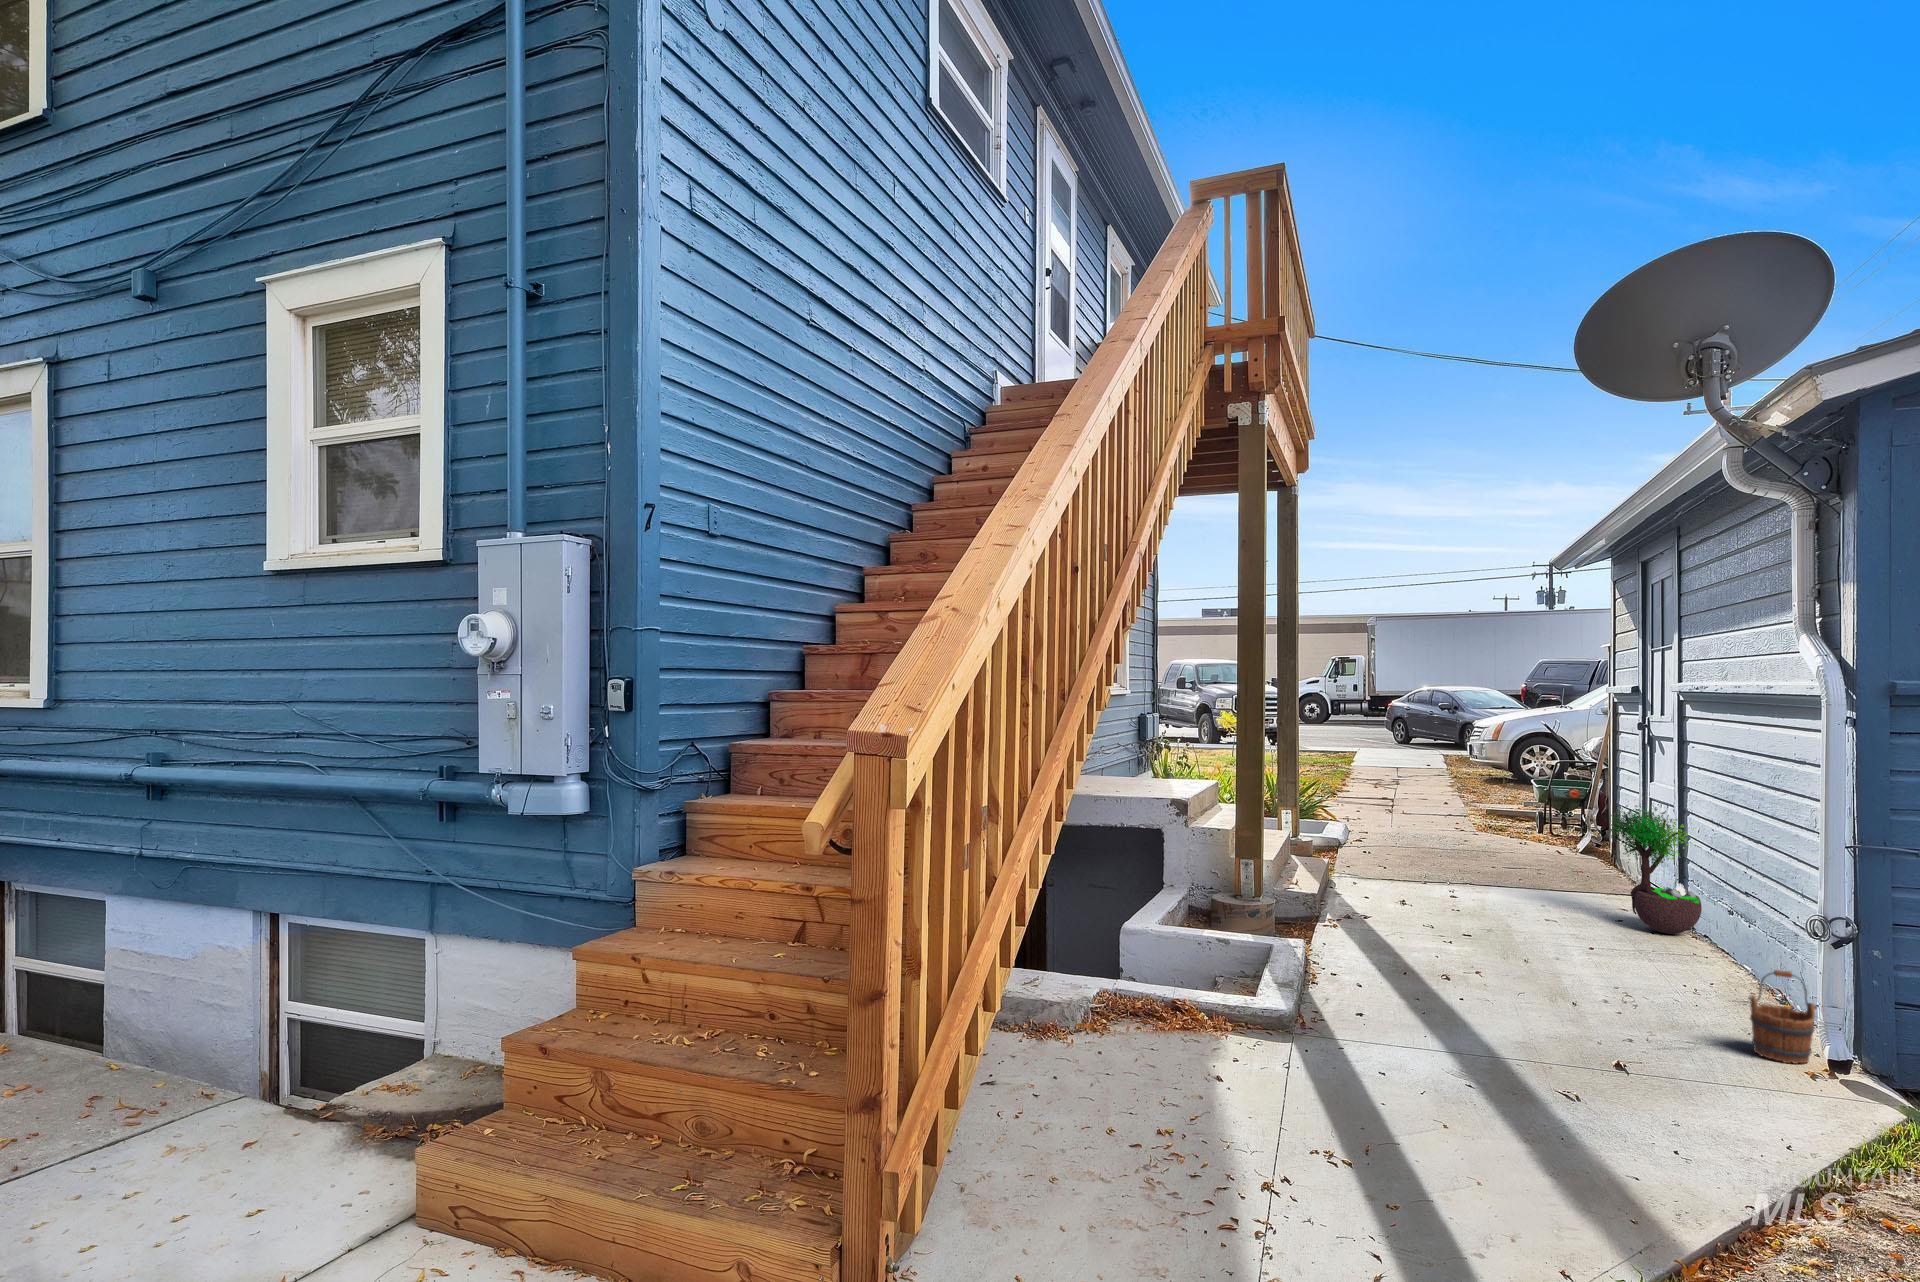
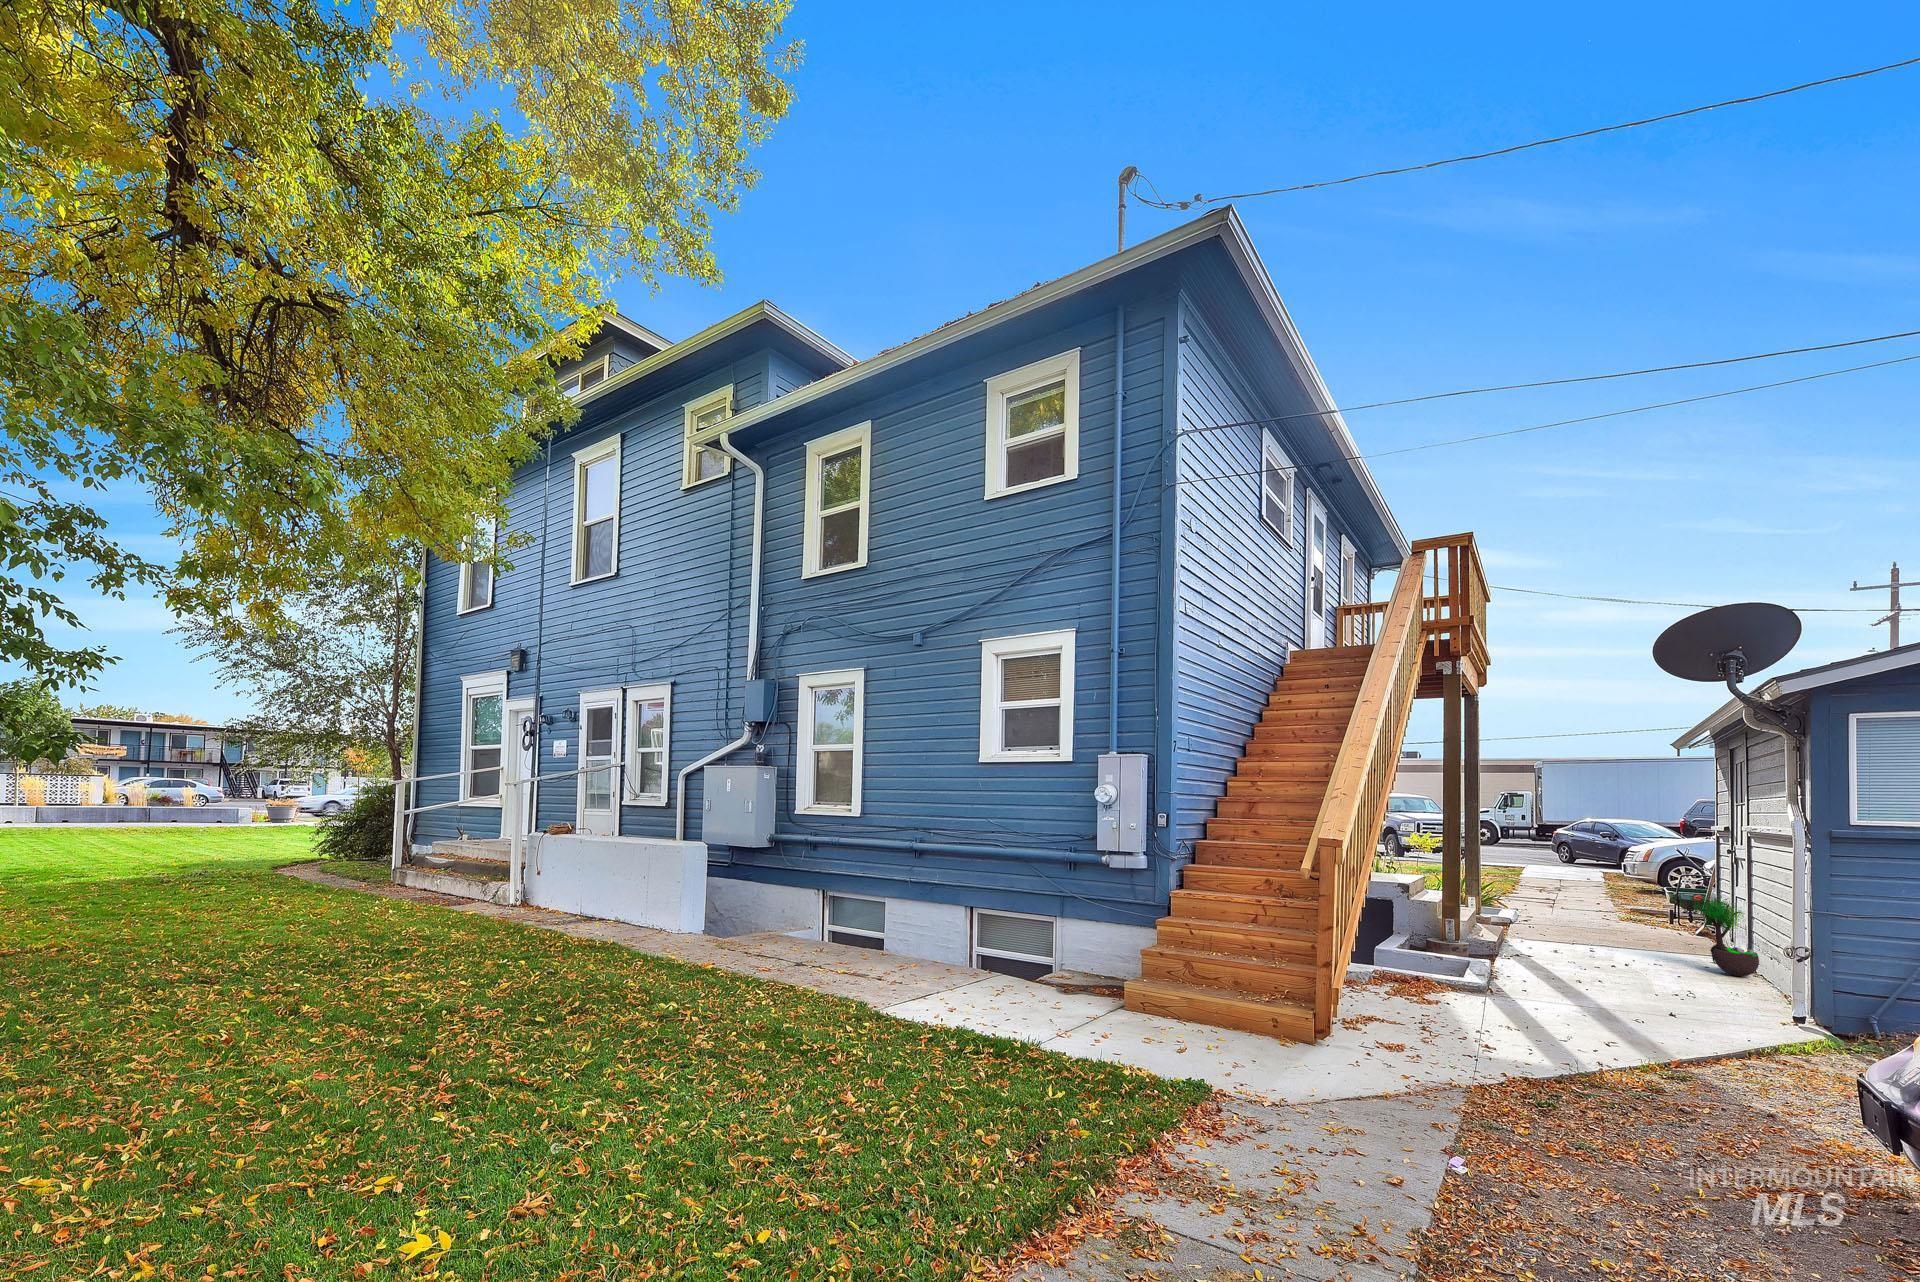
wooden bucket: present [1748,970,1817,1064] -> none [1753,975,1793,1026]

